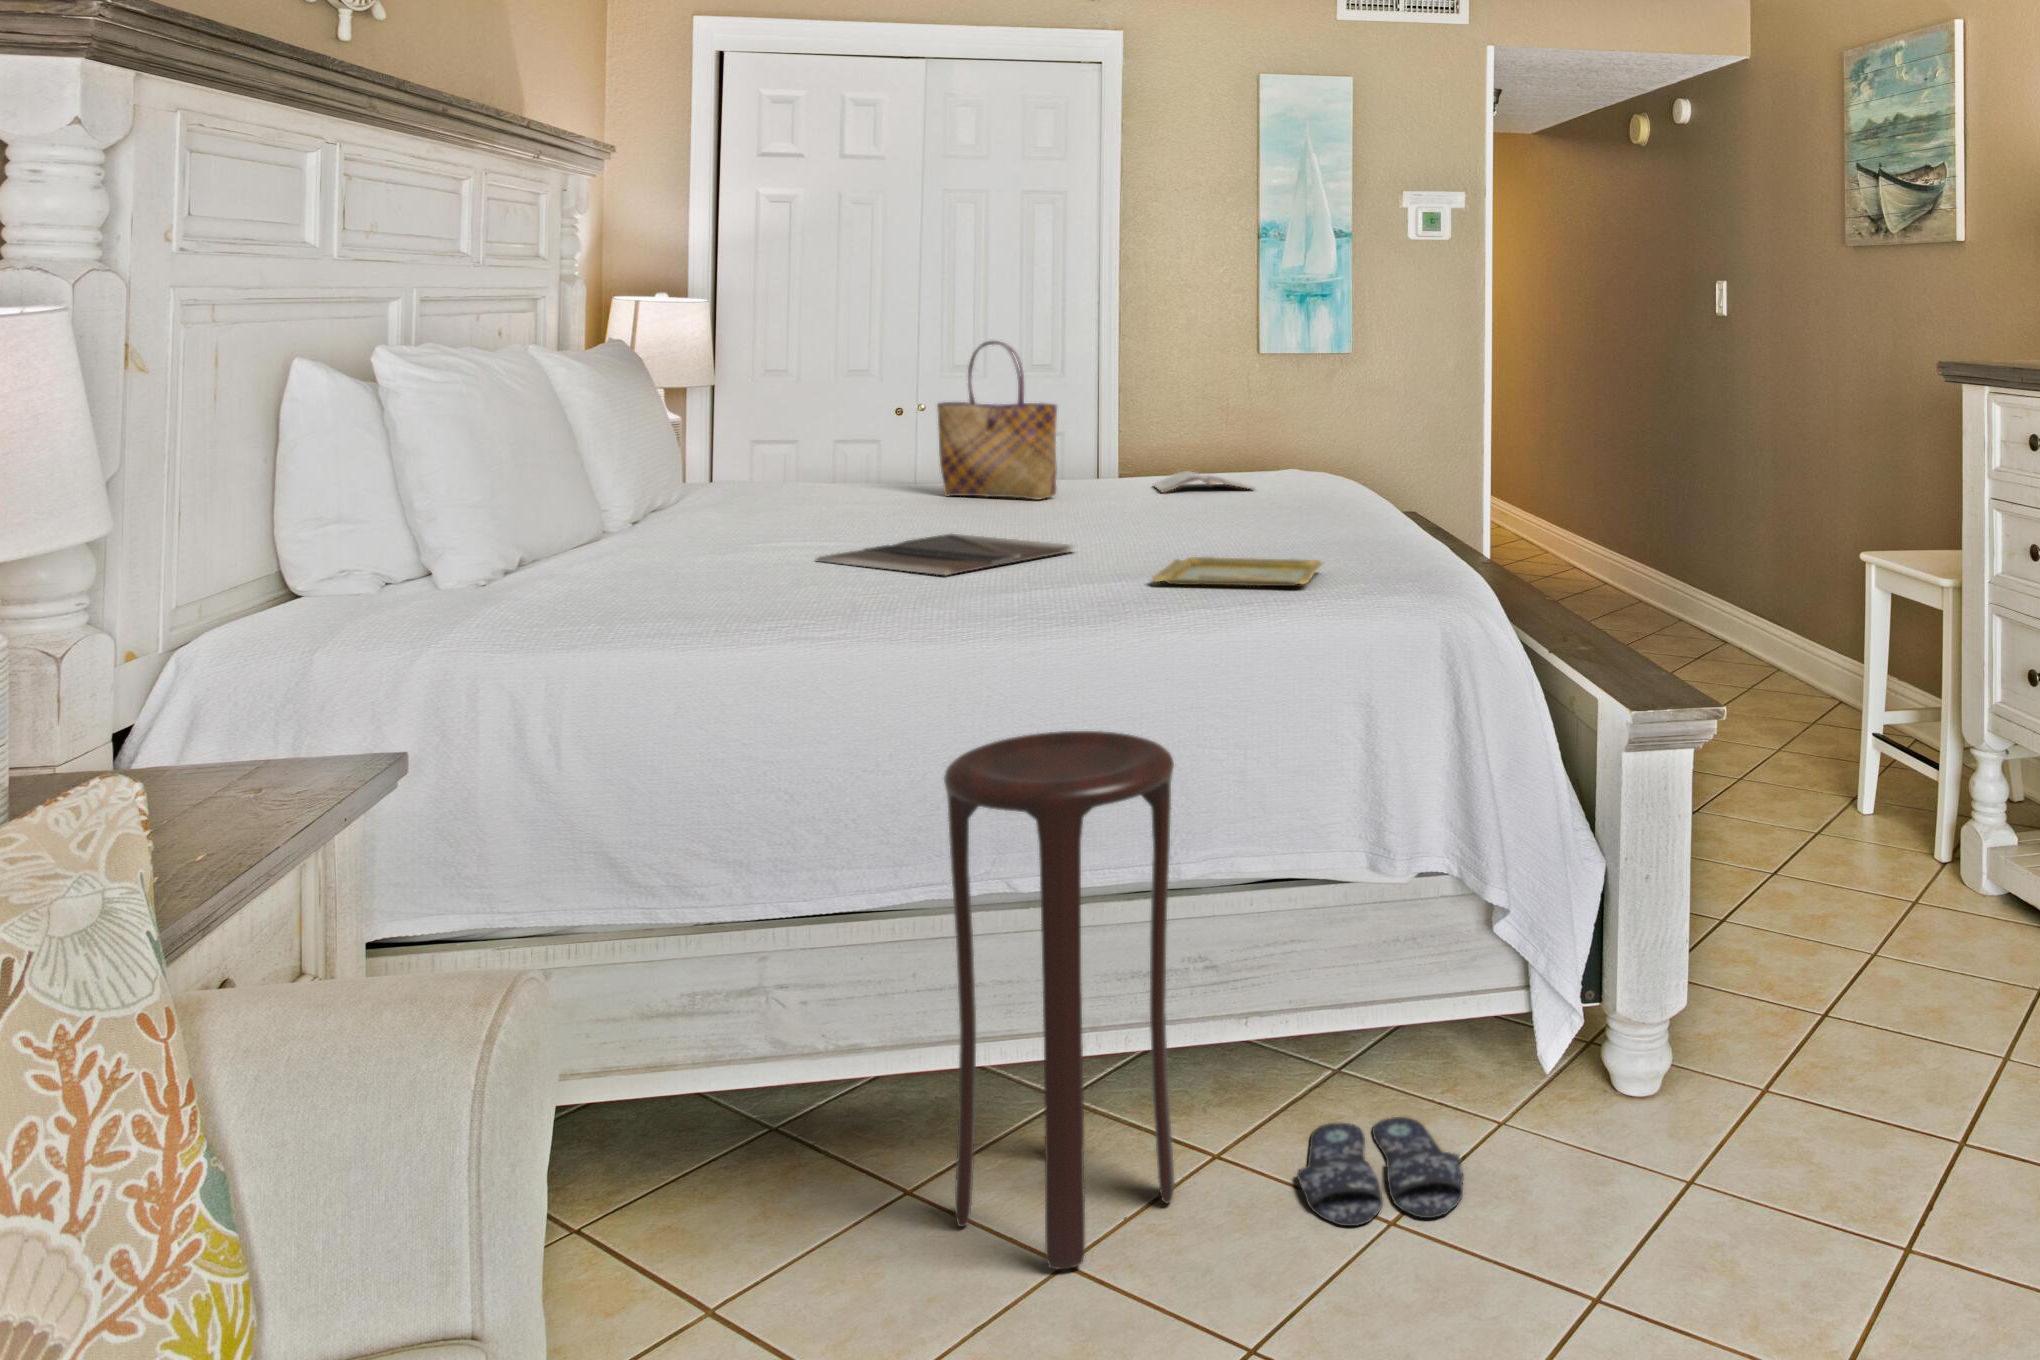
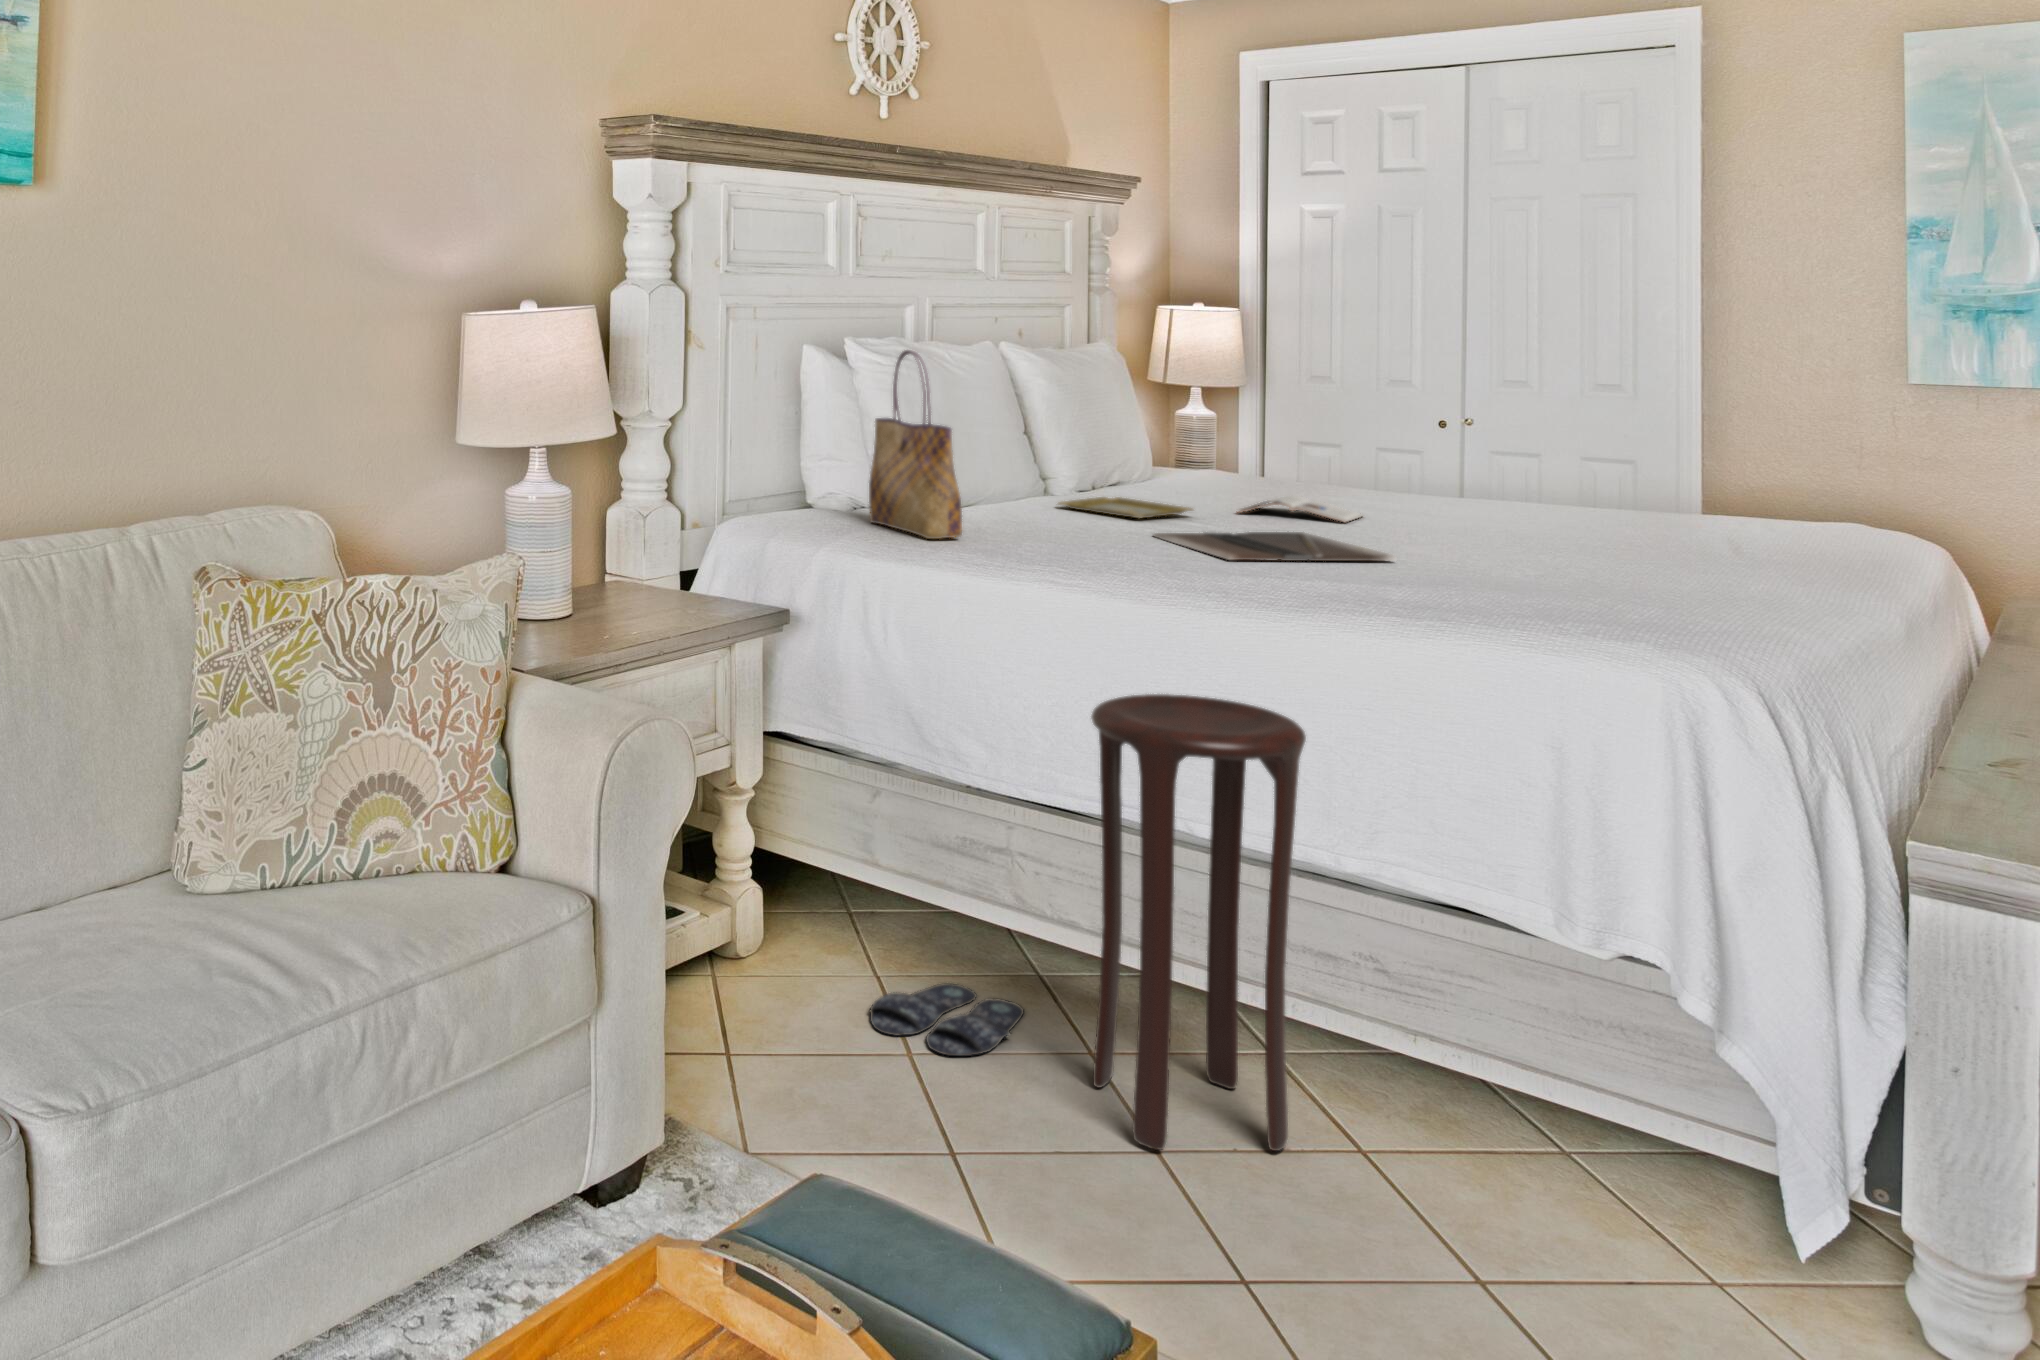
tote bag: present [937,341,1057,500] -> present [869,350,962,539]
magazine: present [1154,471,1254,493] -> present [1239,496,1363,522]
tray: present [1152,557,1323,586] -> present [1059,497,1192,519]
slippers: present [1297,1117,1464,1226] -> present [870,983,1024,1056]

